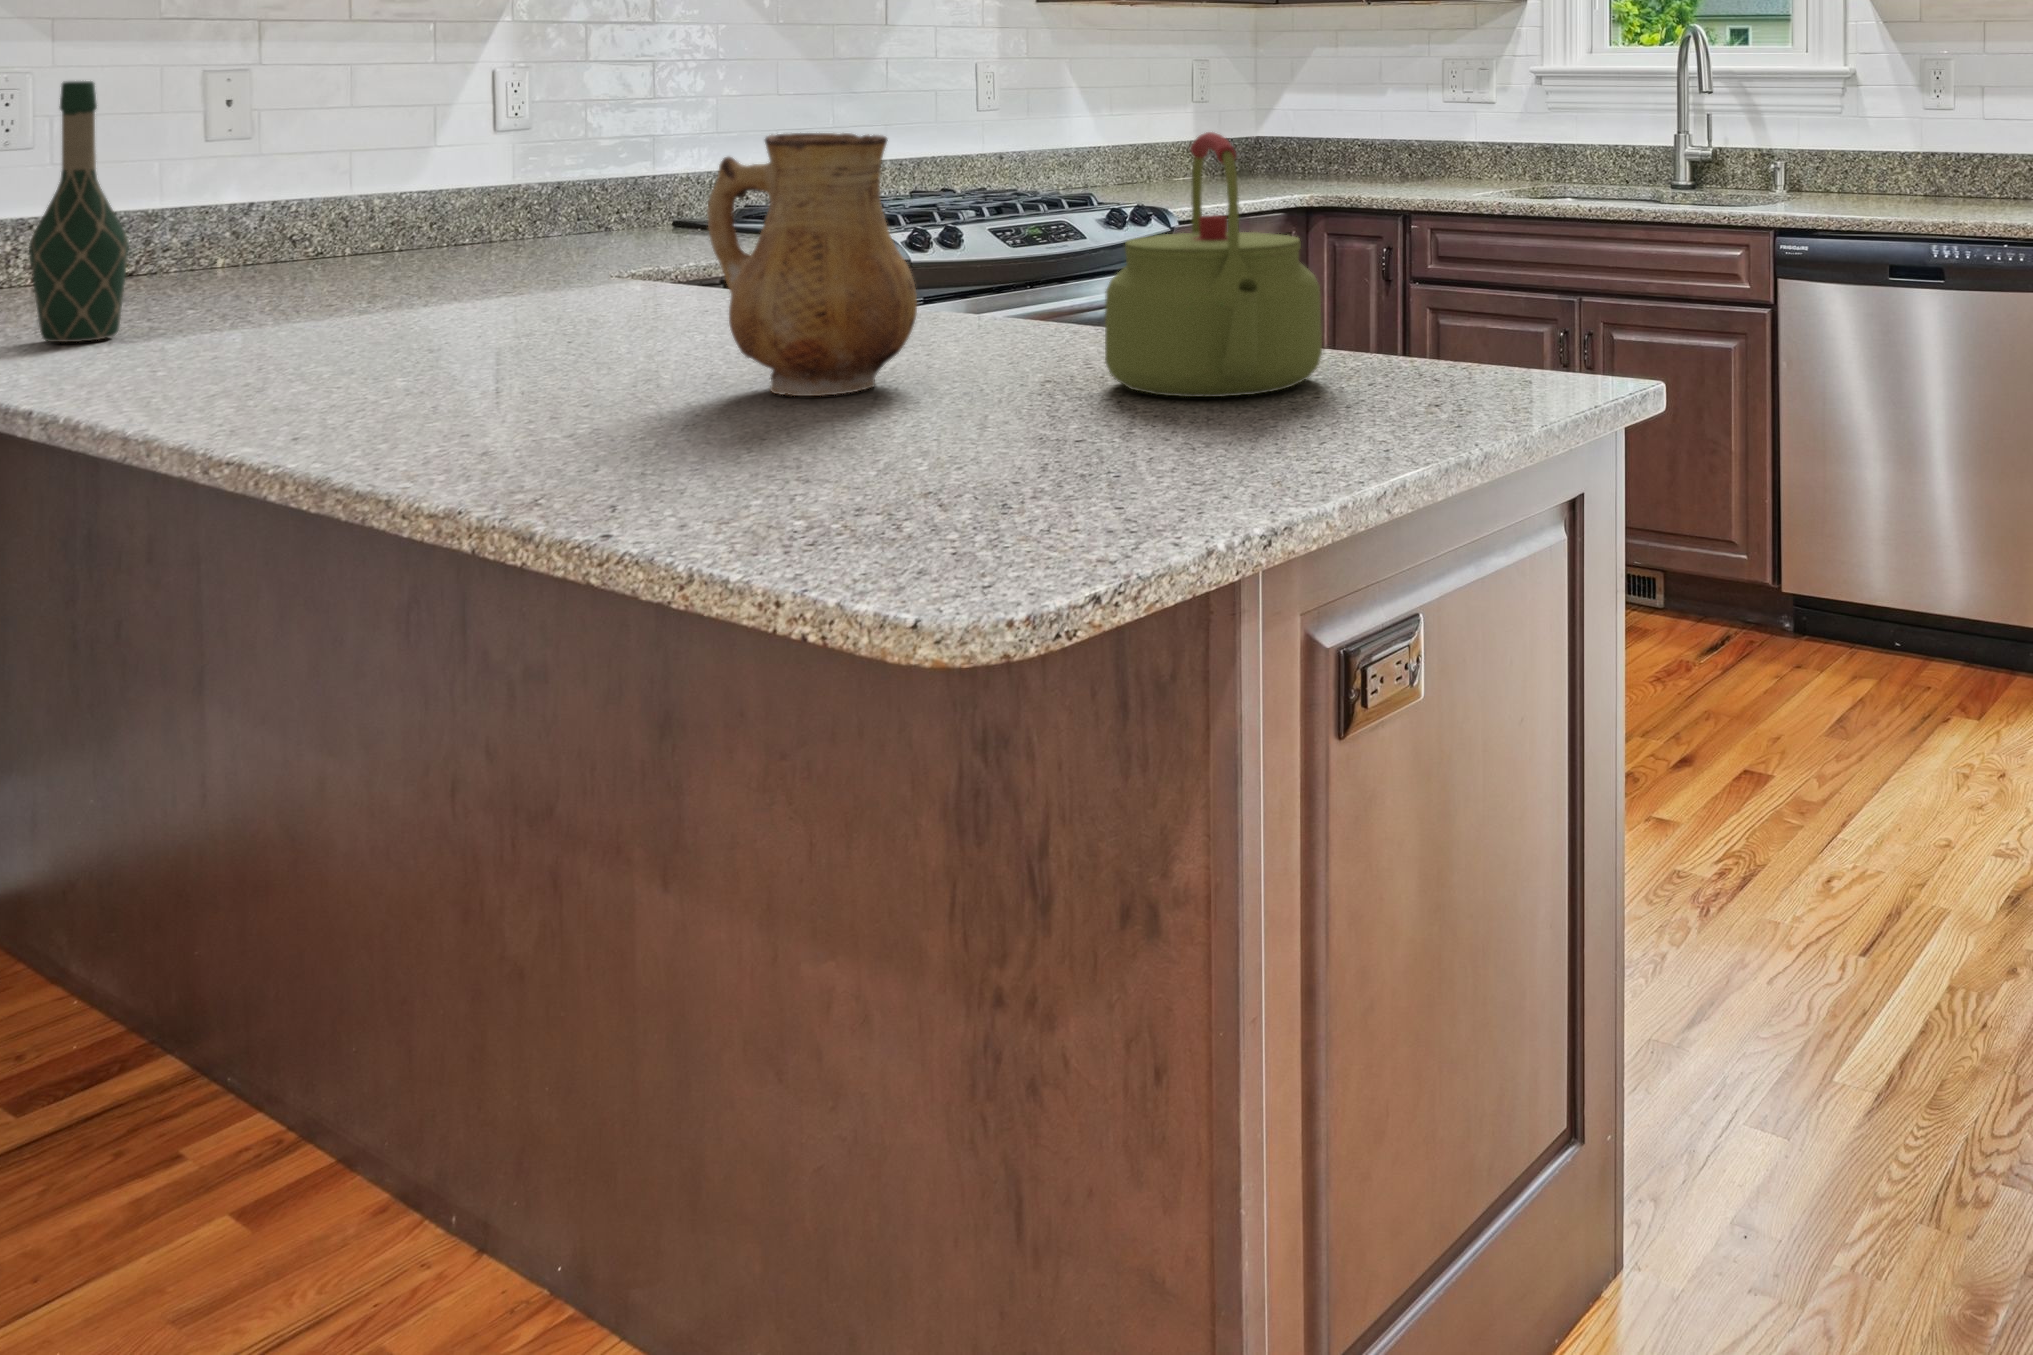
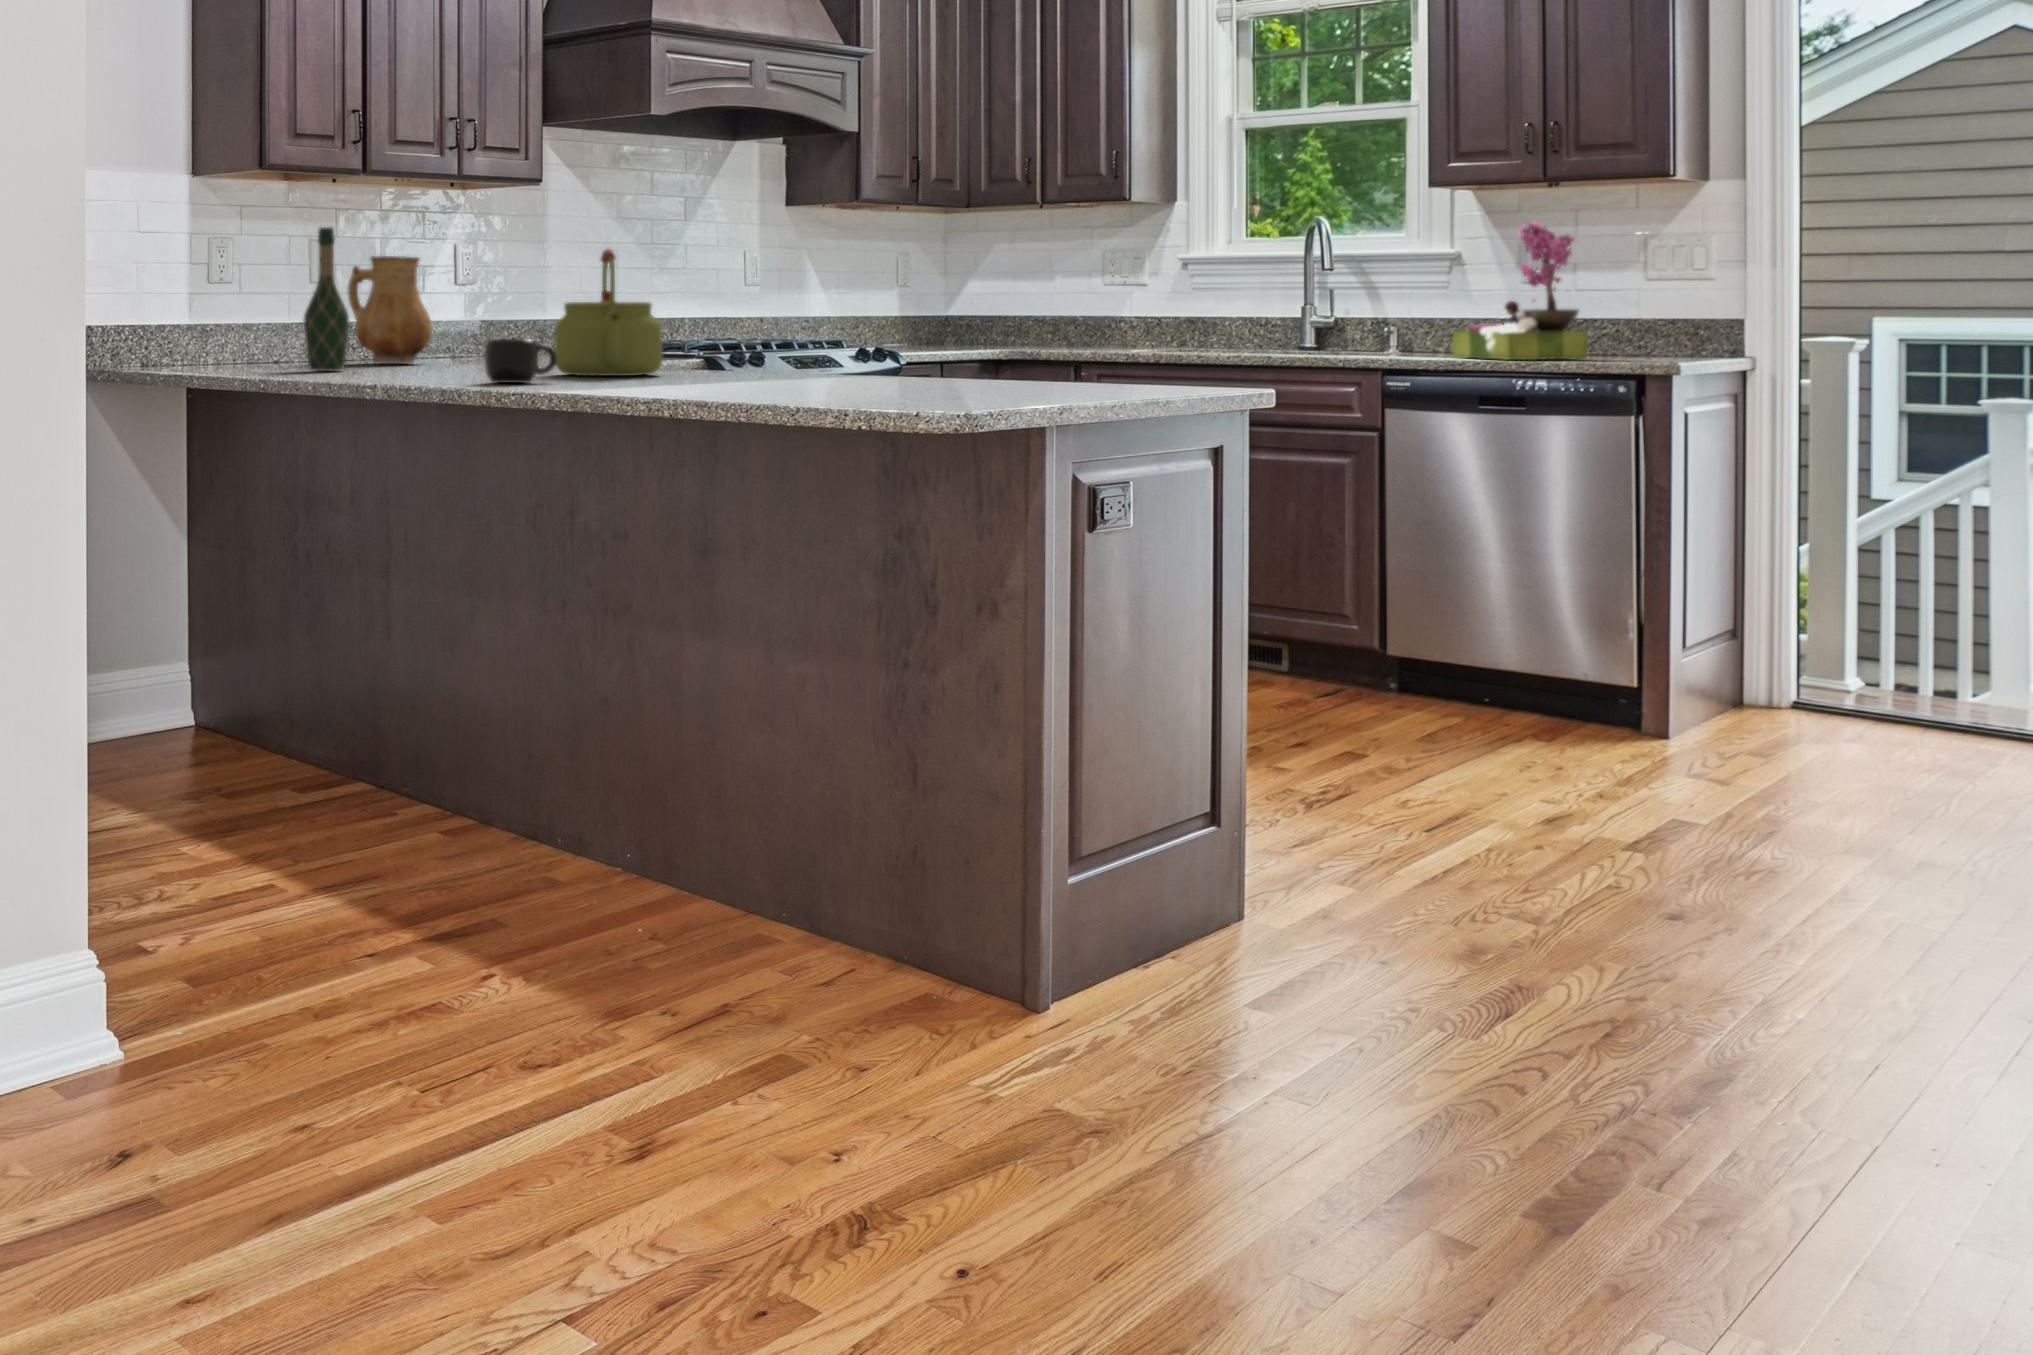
flower arrangement: none [1855,38,2010,222] -> present [1452,221,1588,360]
kettle: present [1105,132,1322,397] -> present [554,249,663,376]
ceramic pitcher: present [707,133,917,396] -> present [348,256,432,364]
mug: none [263,316,422,410] -> present [485,339,557,383]

